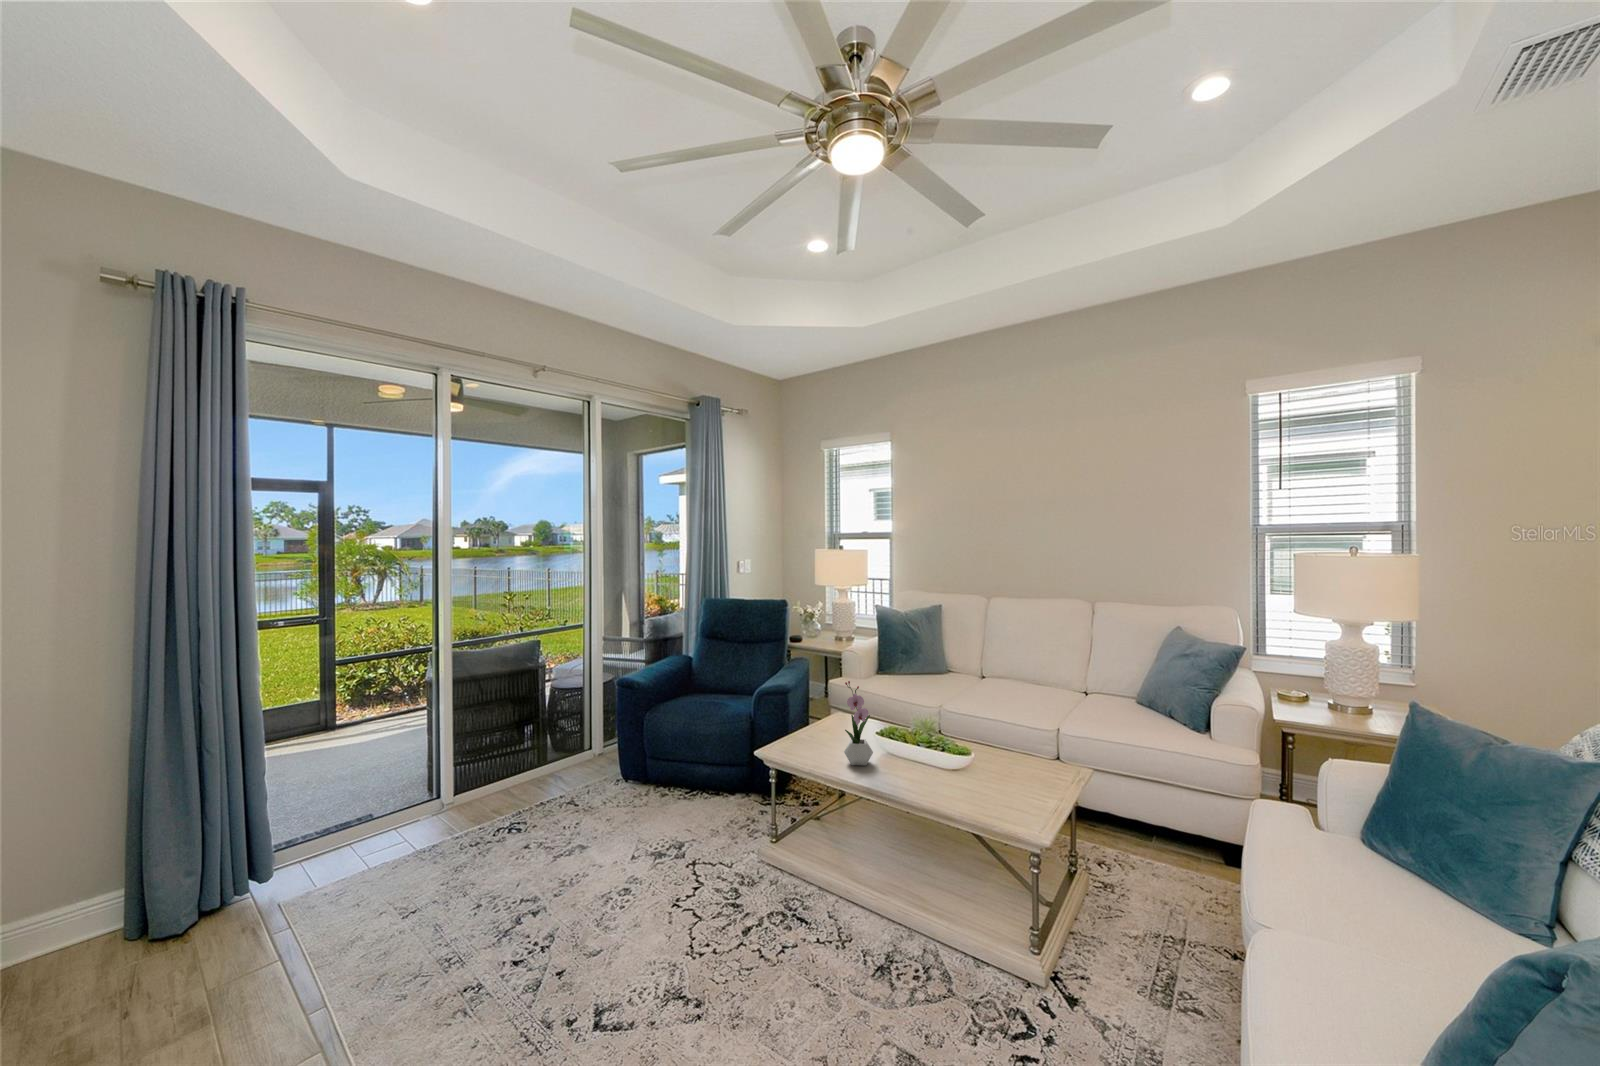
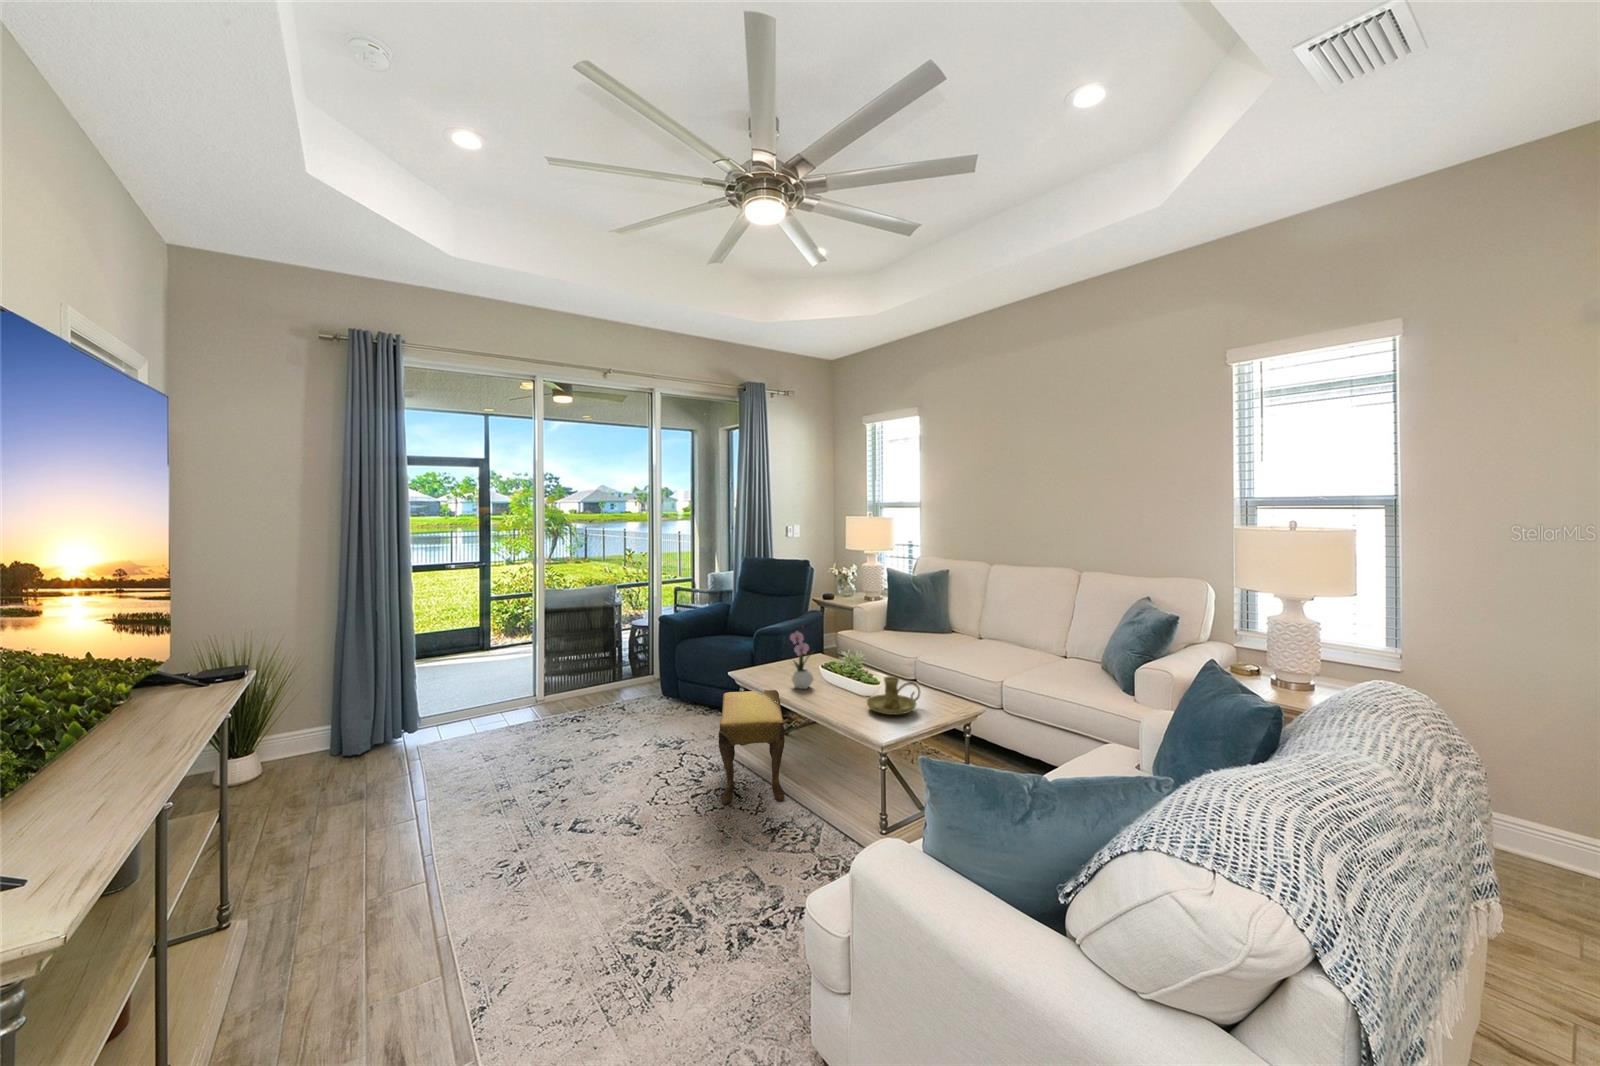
candle holder: none [959,743,1022,792] -> present [867,676,920,715]
footstool: none [754,768,865,939] -> present [718,690,785,804]

